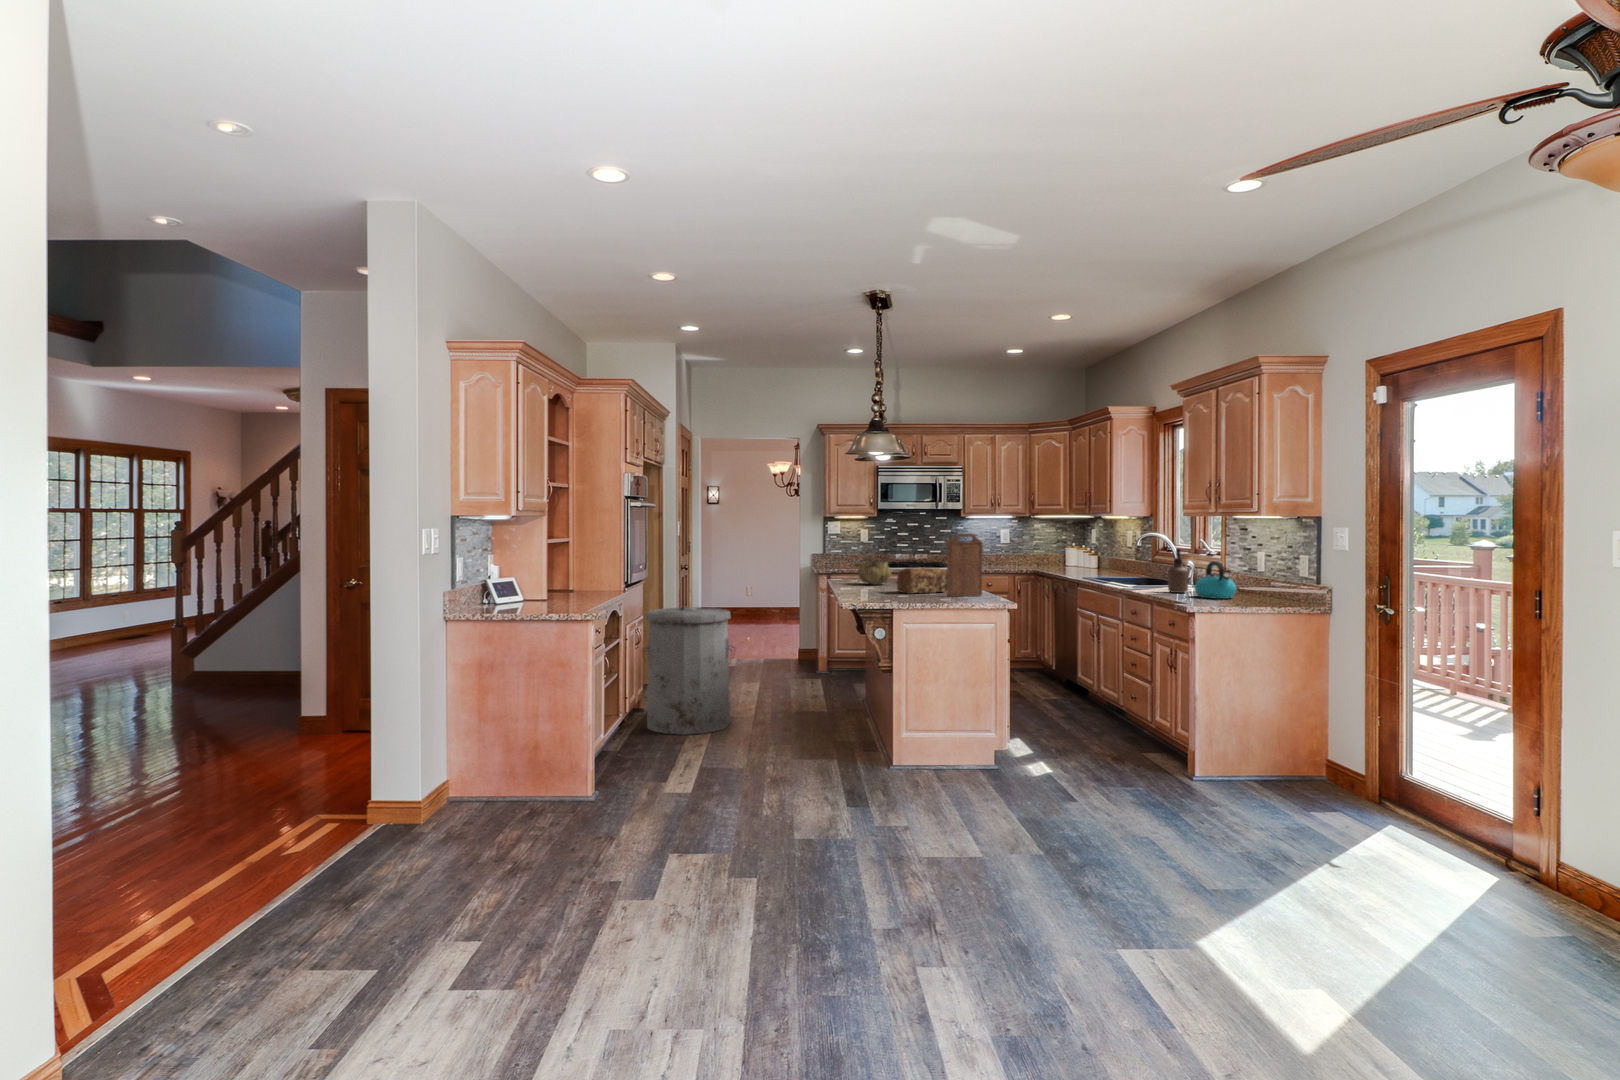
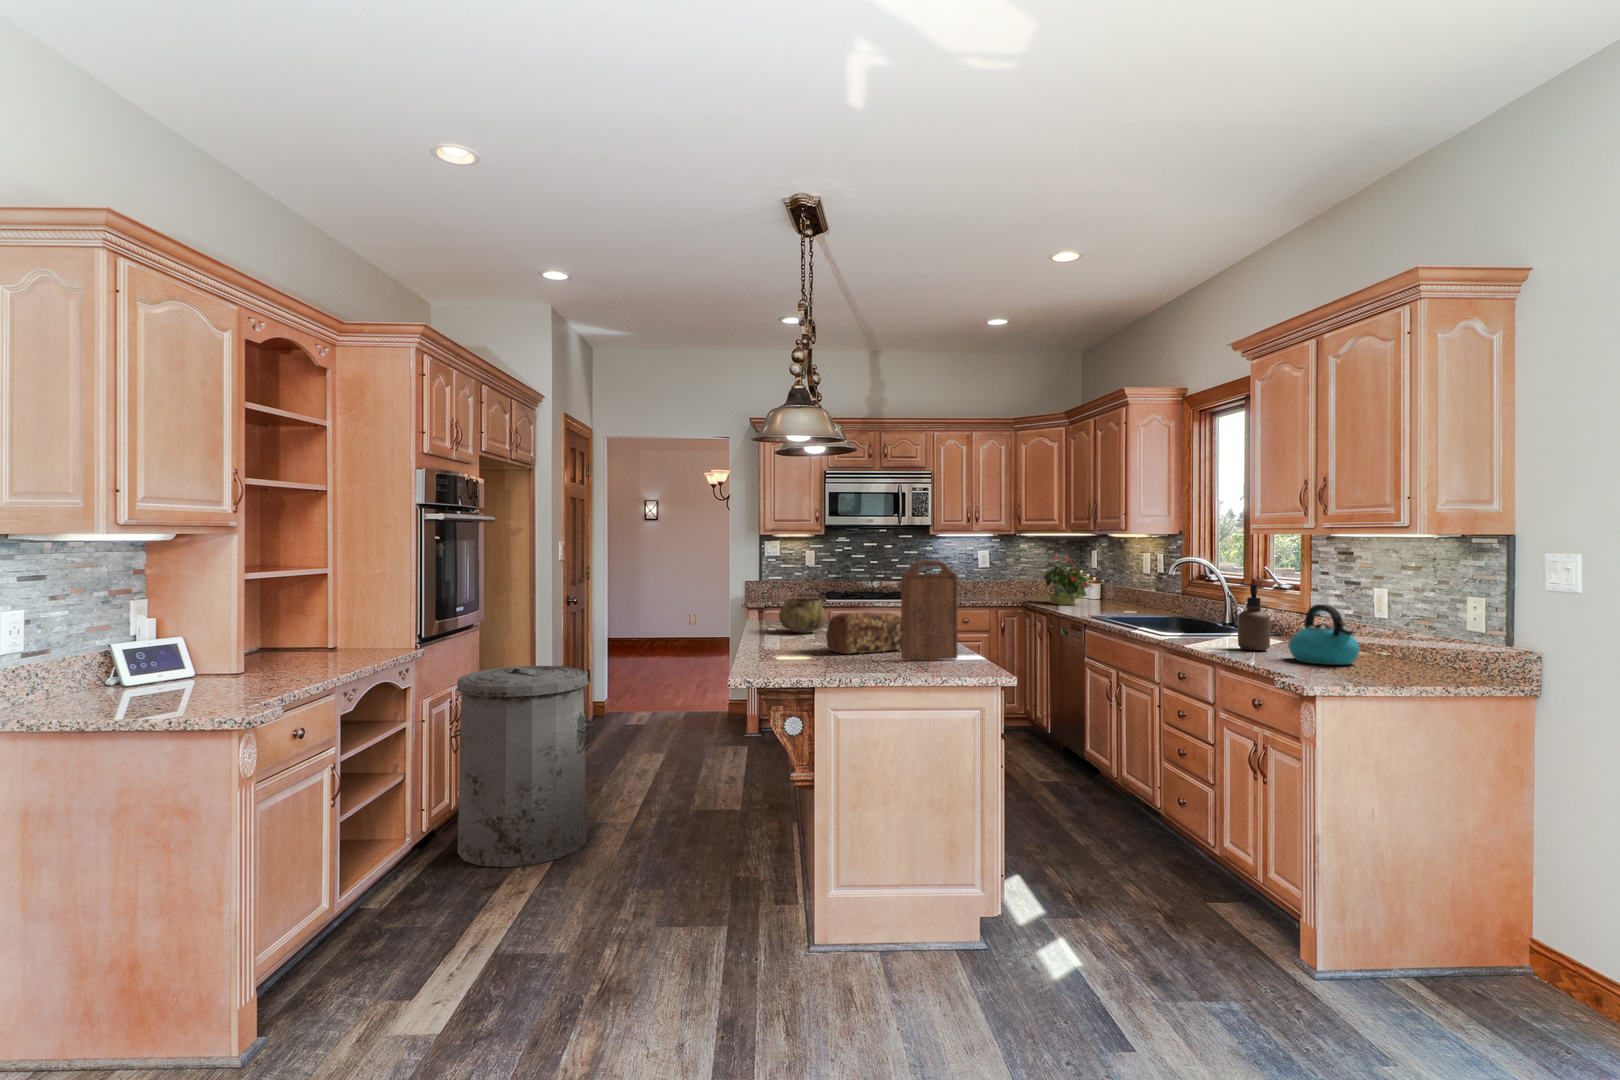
potted plant: none [1049,534,1088,571] -> present [1043,557,1091,605]

